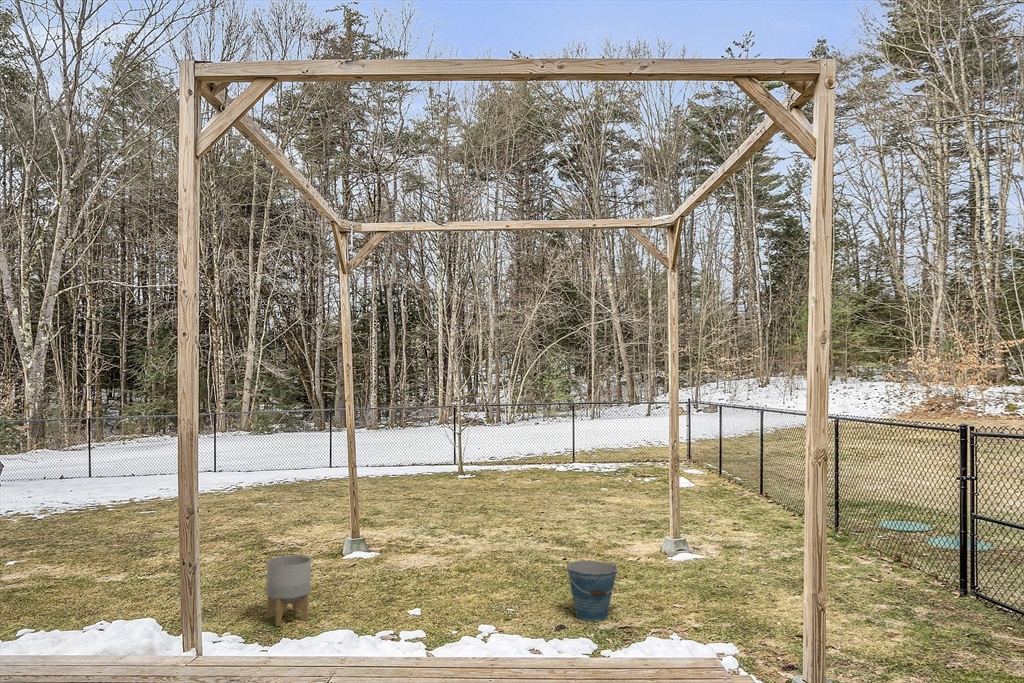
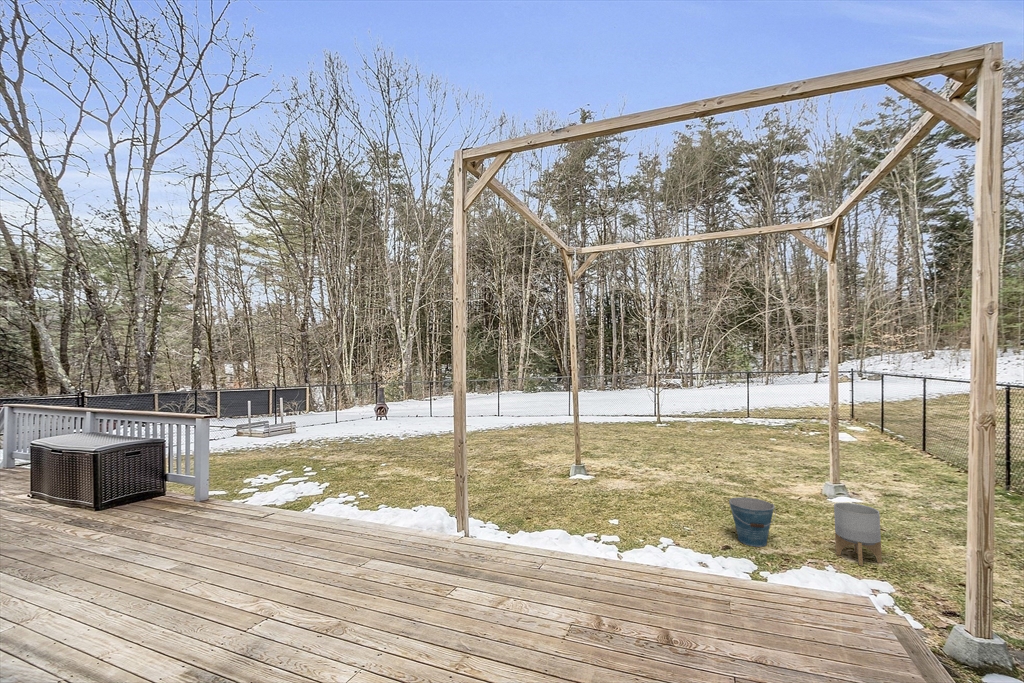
planter: present [266,555,311,626] -> present [834,503,882,566]

